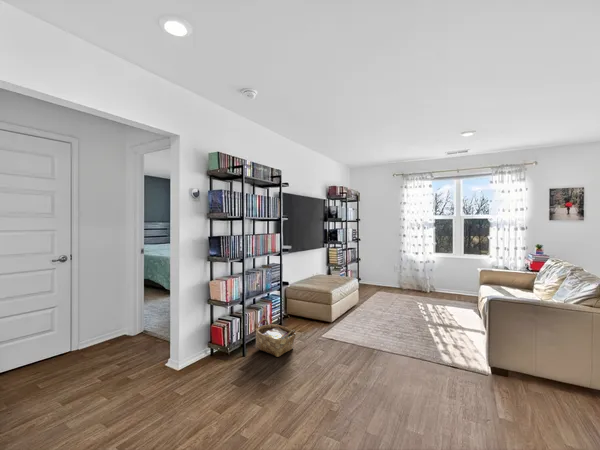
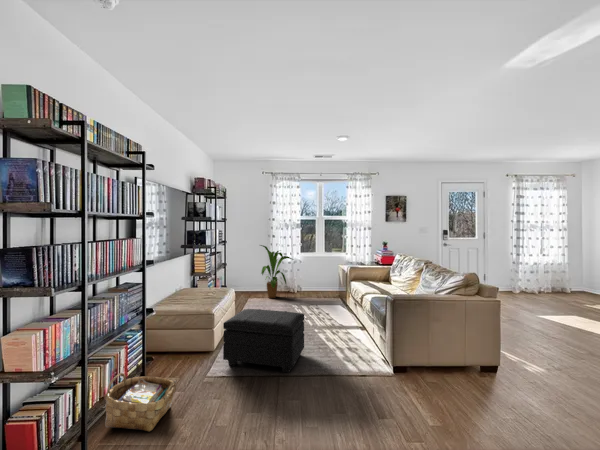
house plant: none [388,243,426,294] -> present [261,245,293,298]
footstool: none [336,294,407,349] -> present [223,309,304,372]

